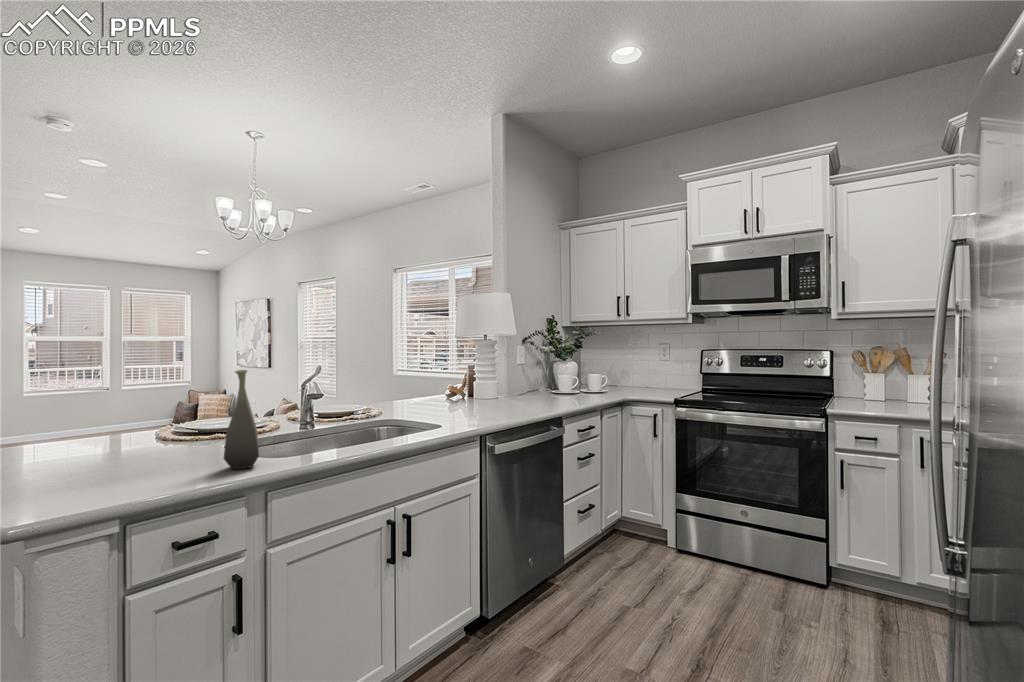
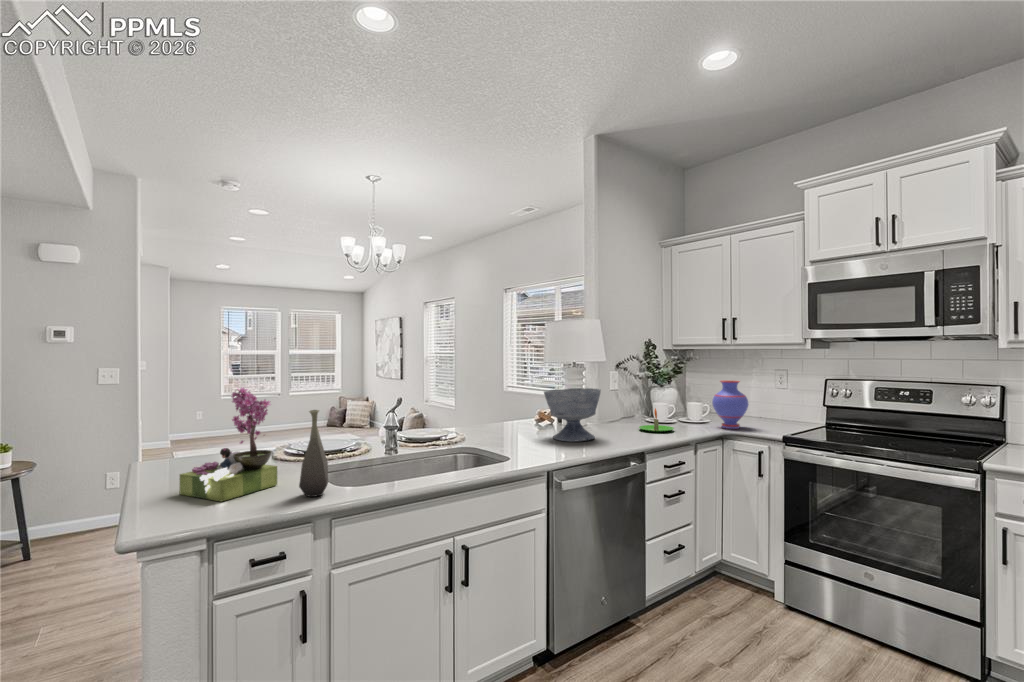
flower arrangement: none [53,347,187,481] -> present [179,388,277,502]
vase: none [612,353,643,396] -> present [712,381,748,429]
bowl: none [464,359,520,410] -> present [544,388,601,442]
candle: none [549,378,582,401] -> present [639,408,674,432]

